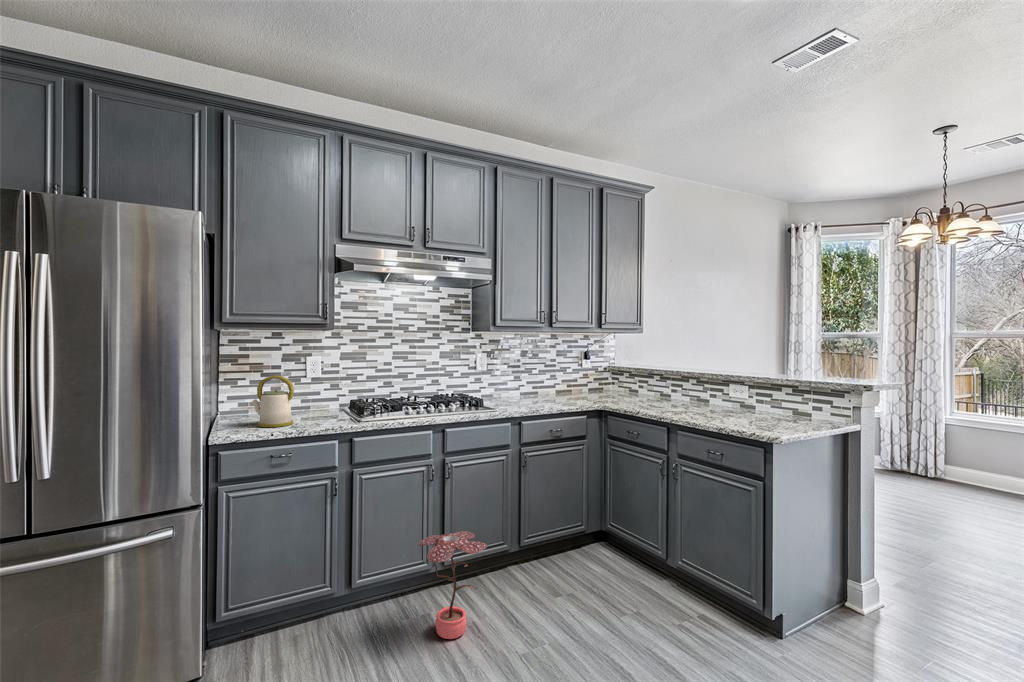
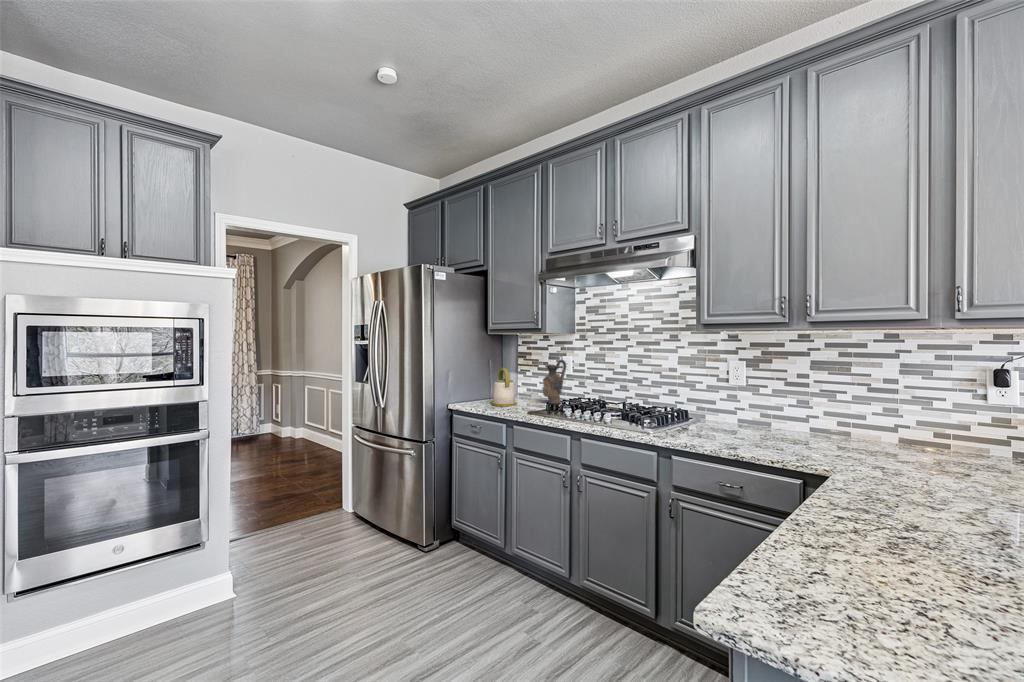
ceramic pitcher: none [302,361,324,414] -> present [542,360,566,404]
potted plant: present [417,531,487,639] -> none [476,531,549,641]

